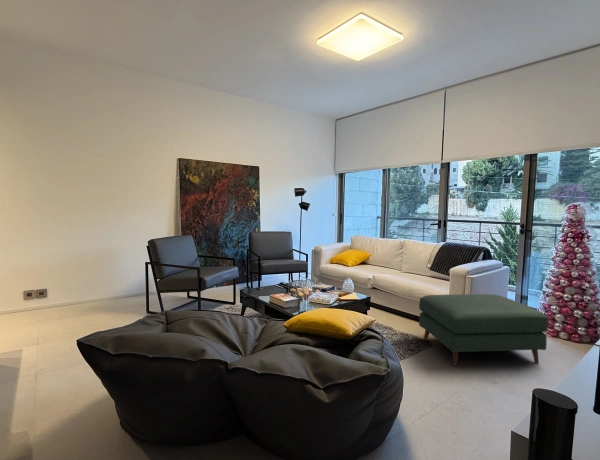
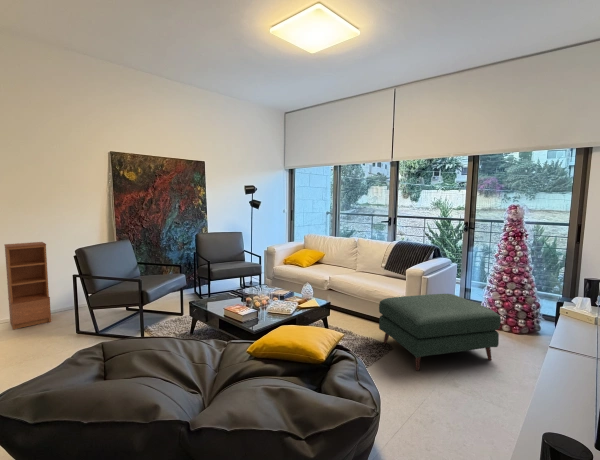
bookcase: none [95,235,127,308] -> present [4,242,51,330]

